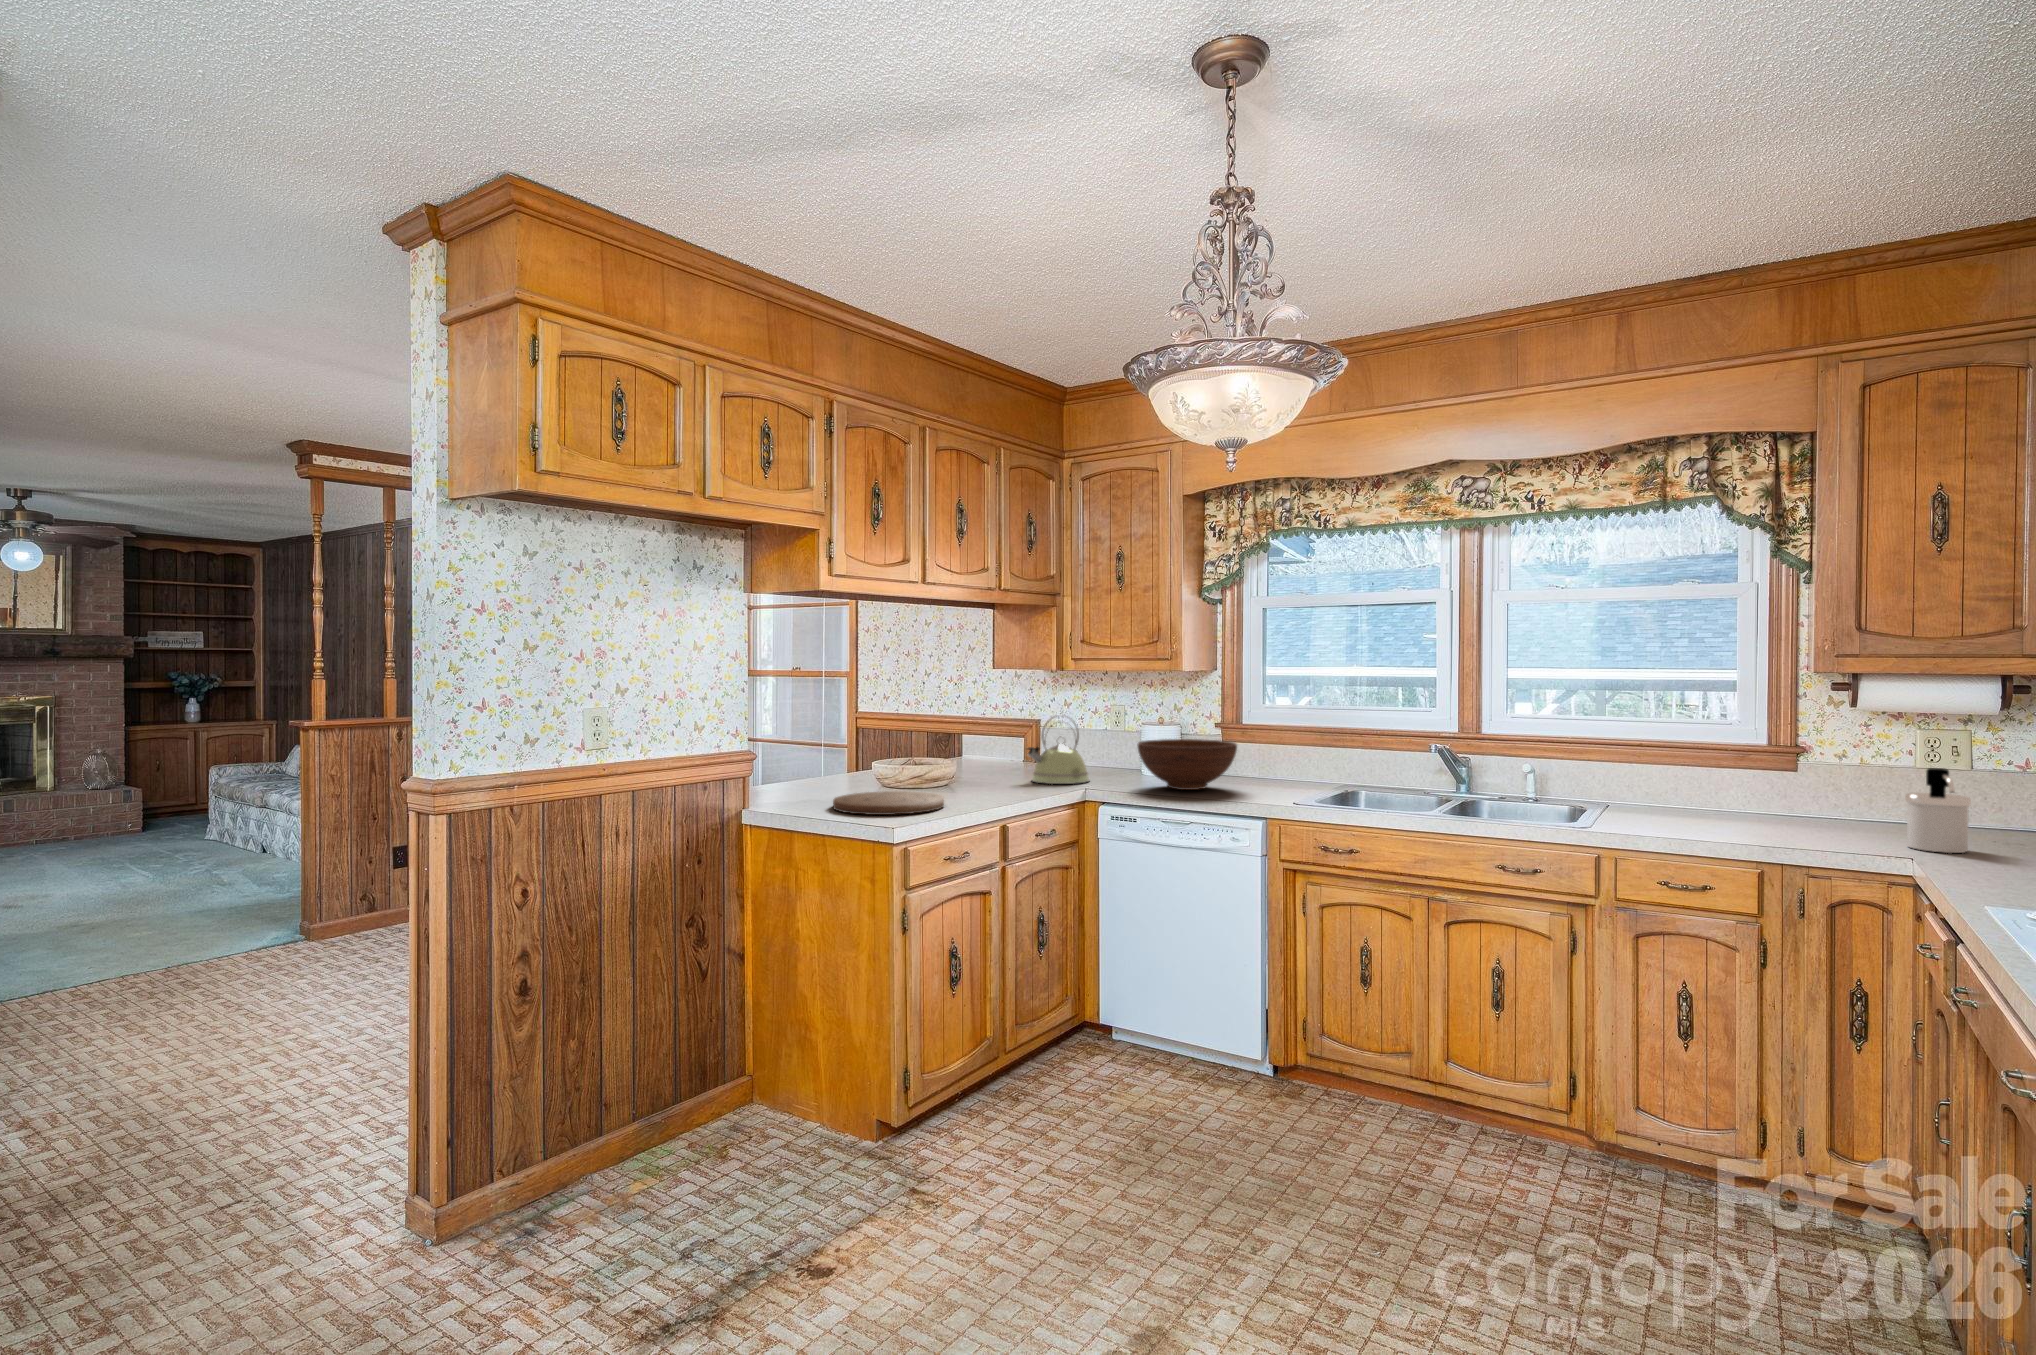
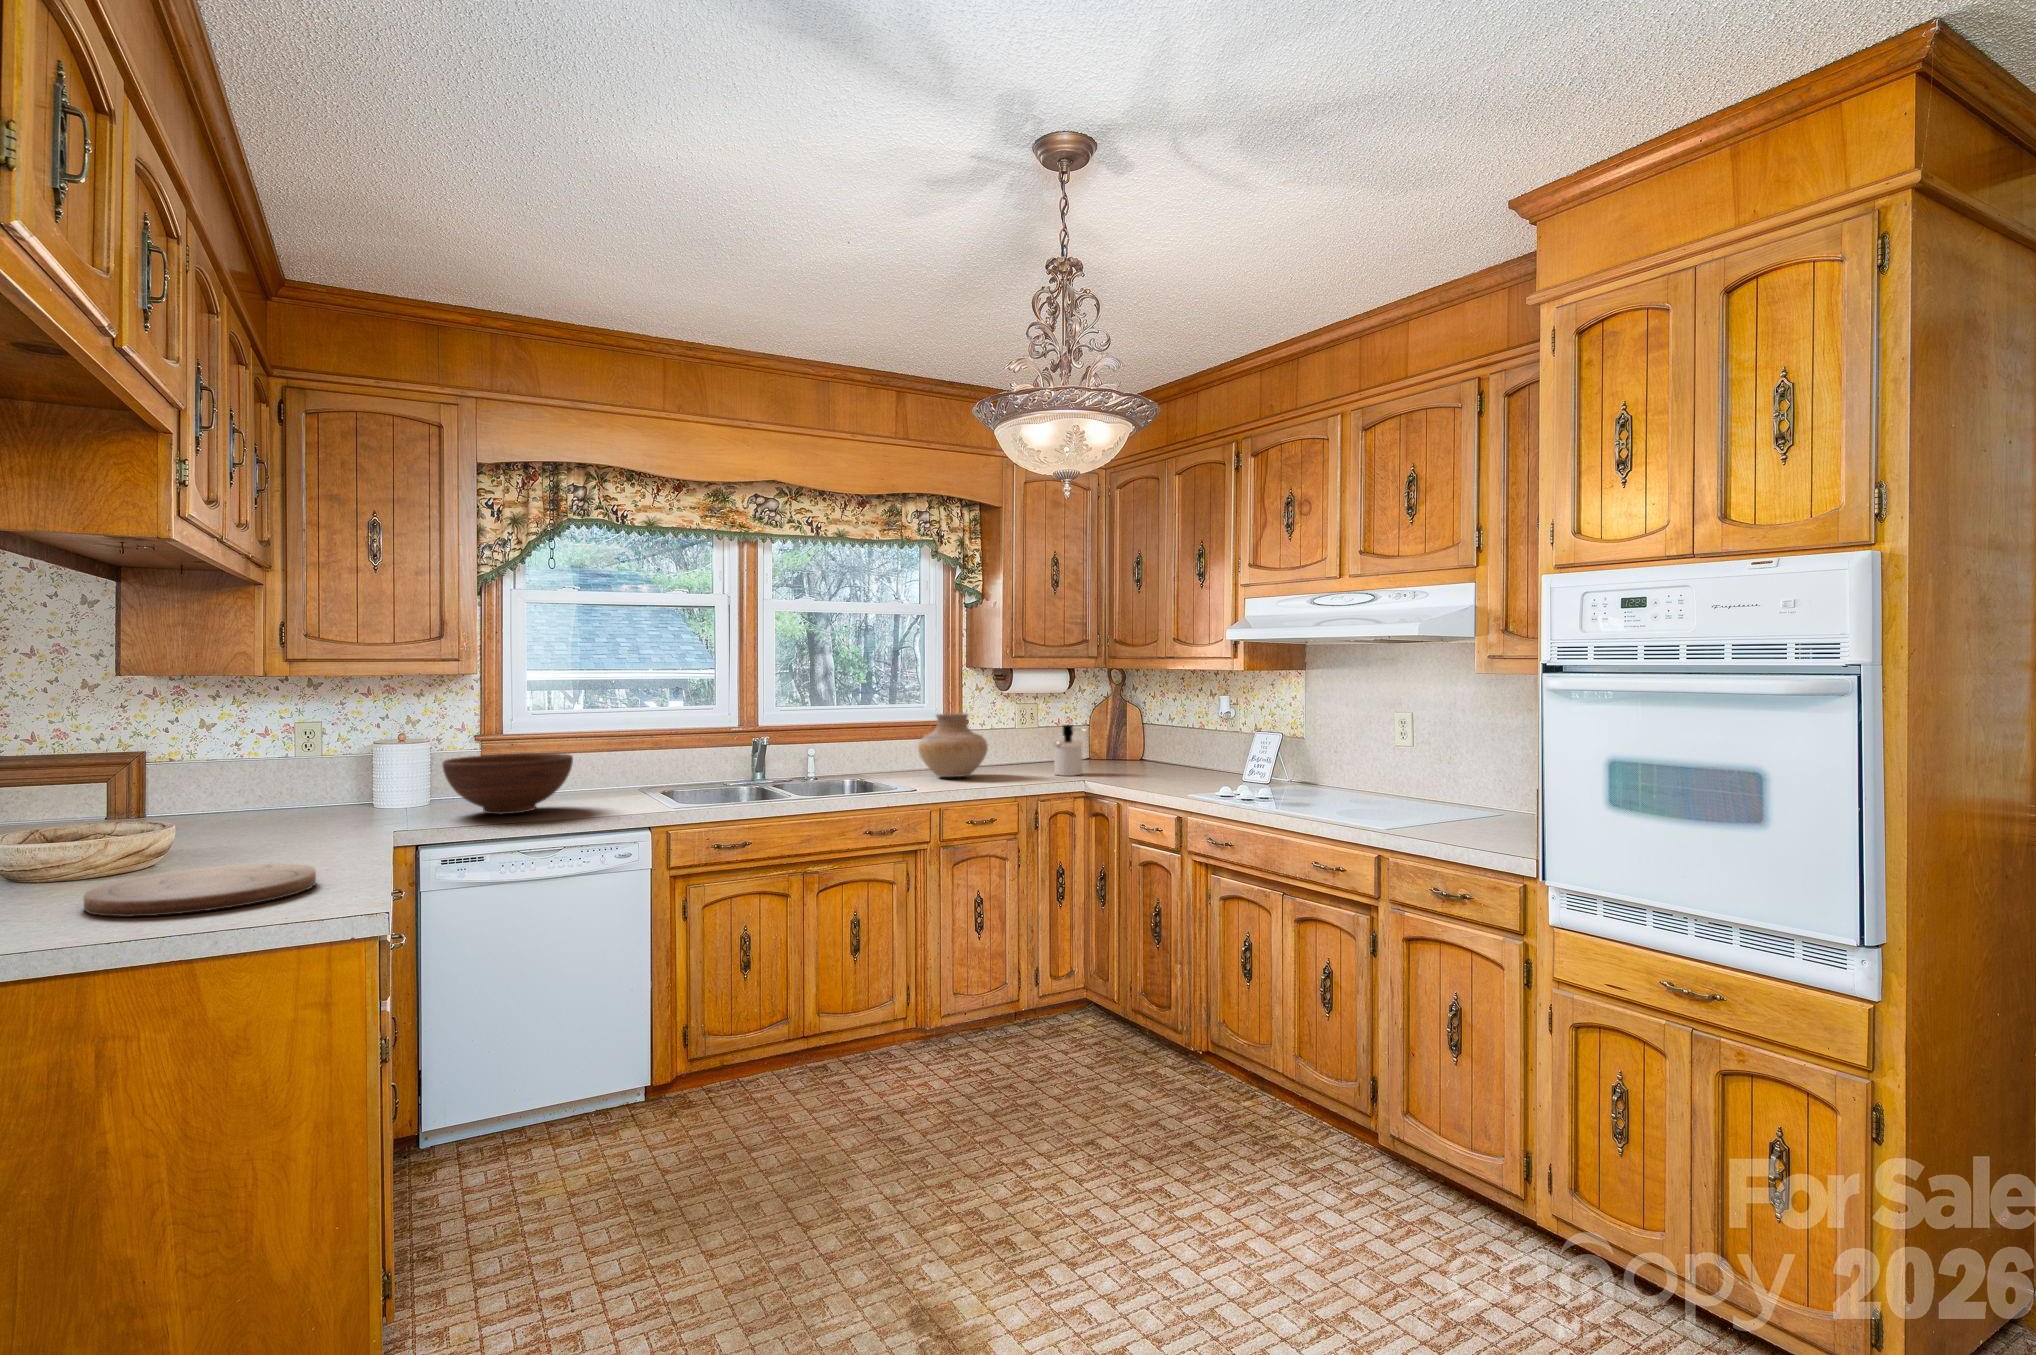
kettle: present [1027,717,1089,784] -> none [257,737,356,835]
vase: none [1663,735,1779,825] -> present [918,713,988,777]

